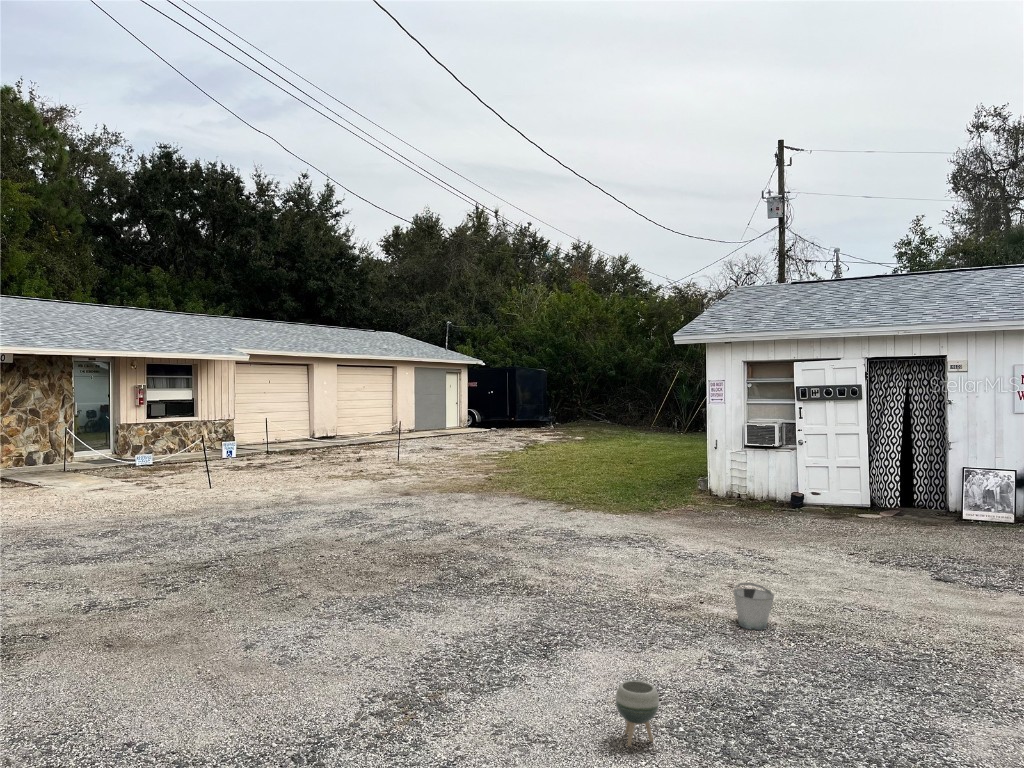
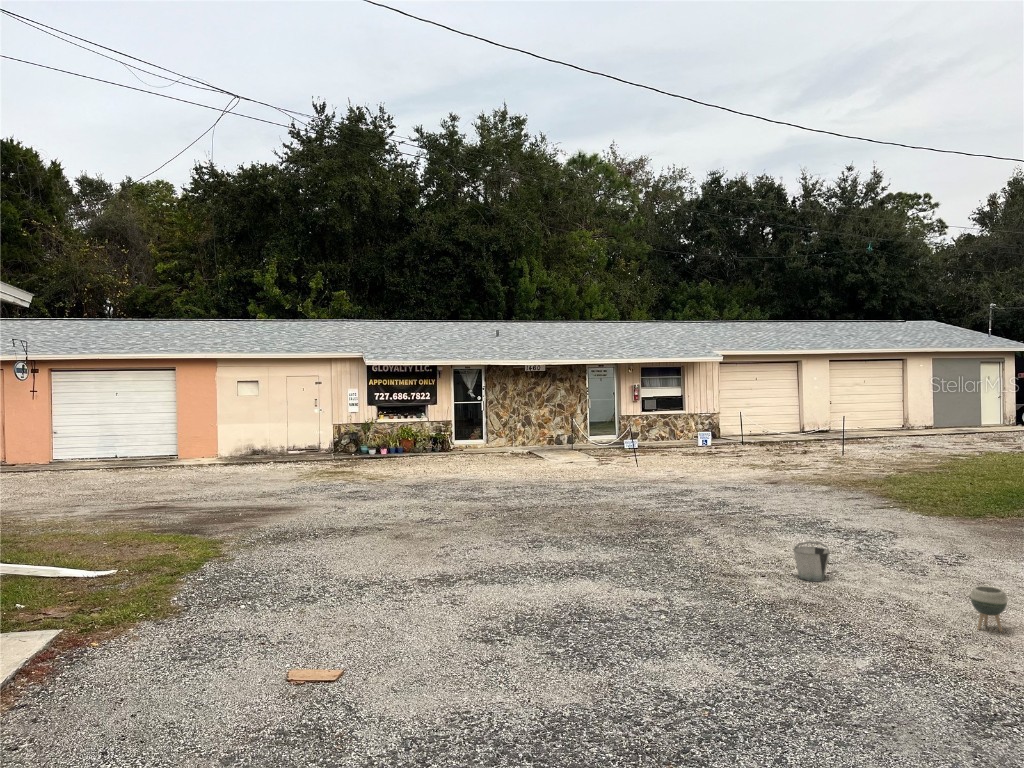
planter: present [615,680,659,746] -> present [970,586,1007,632]

